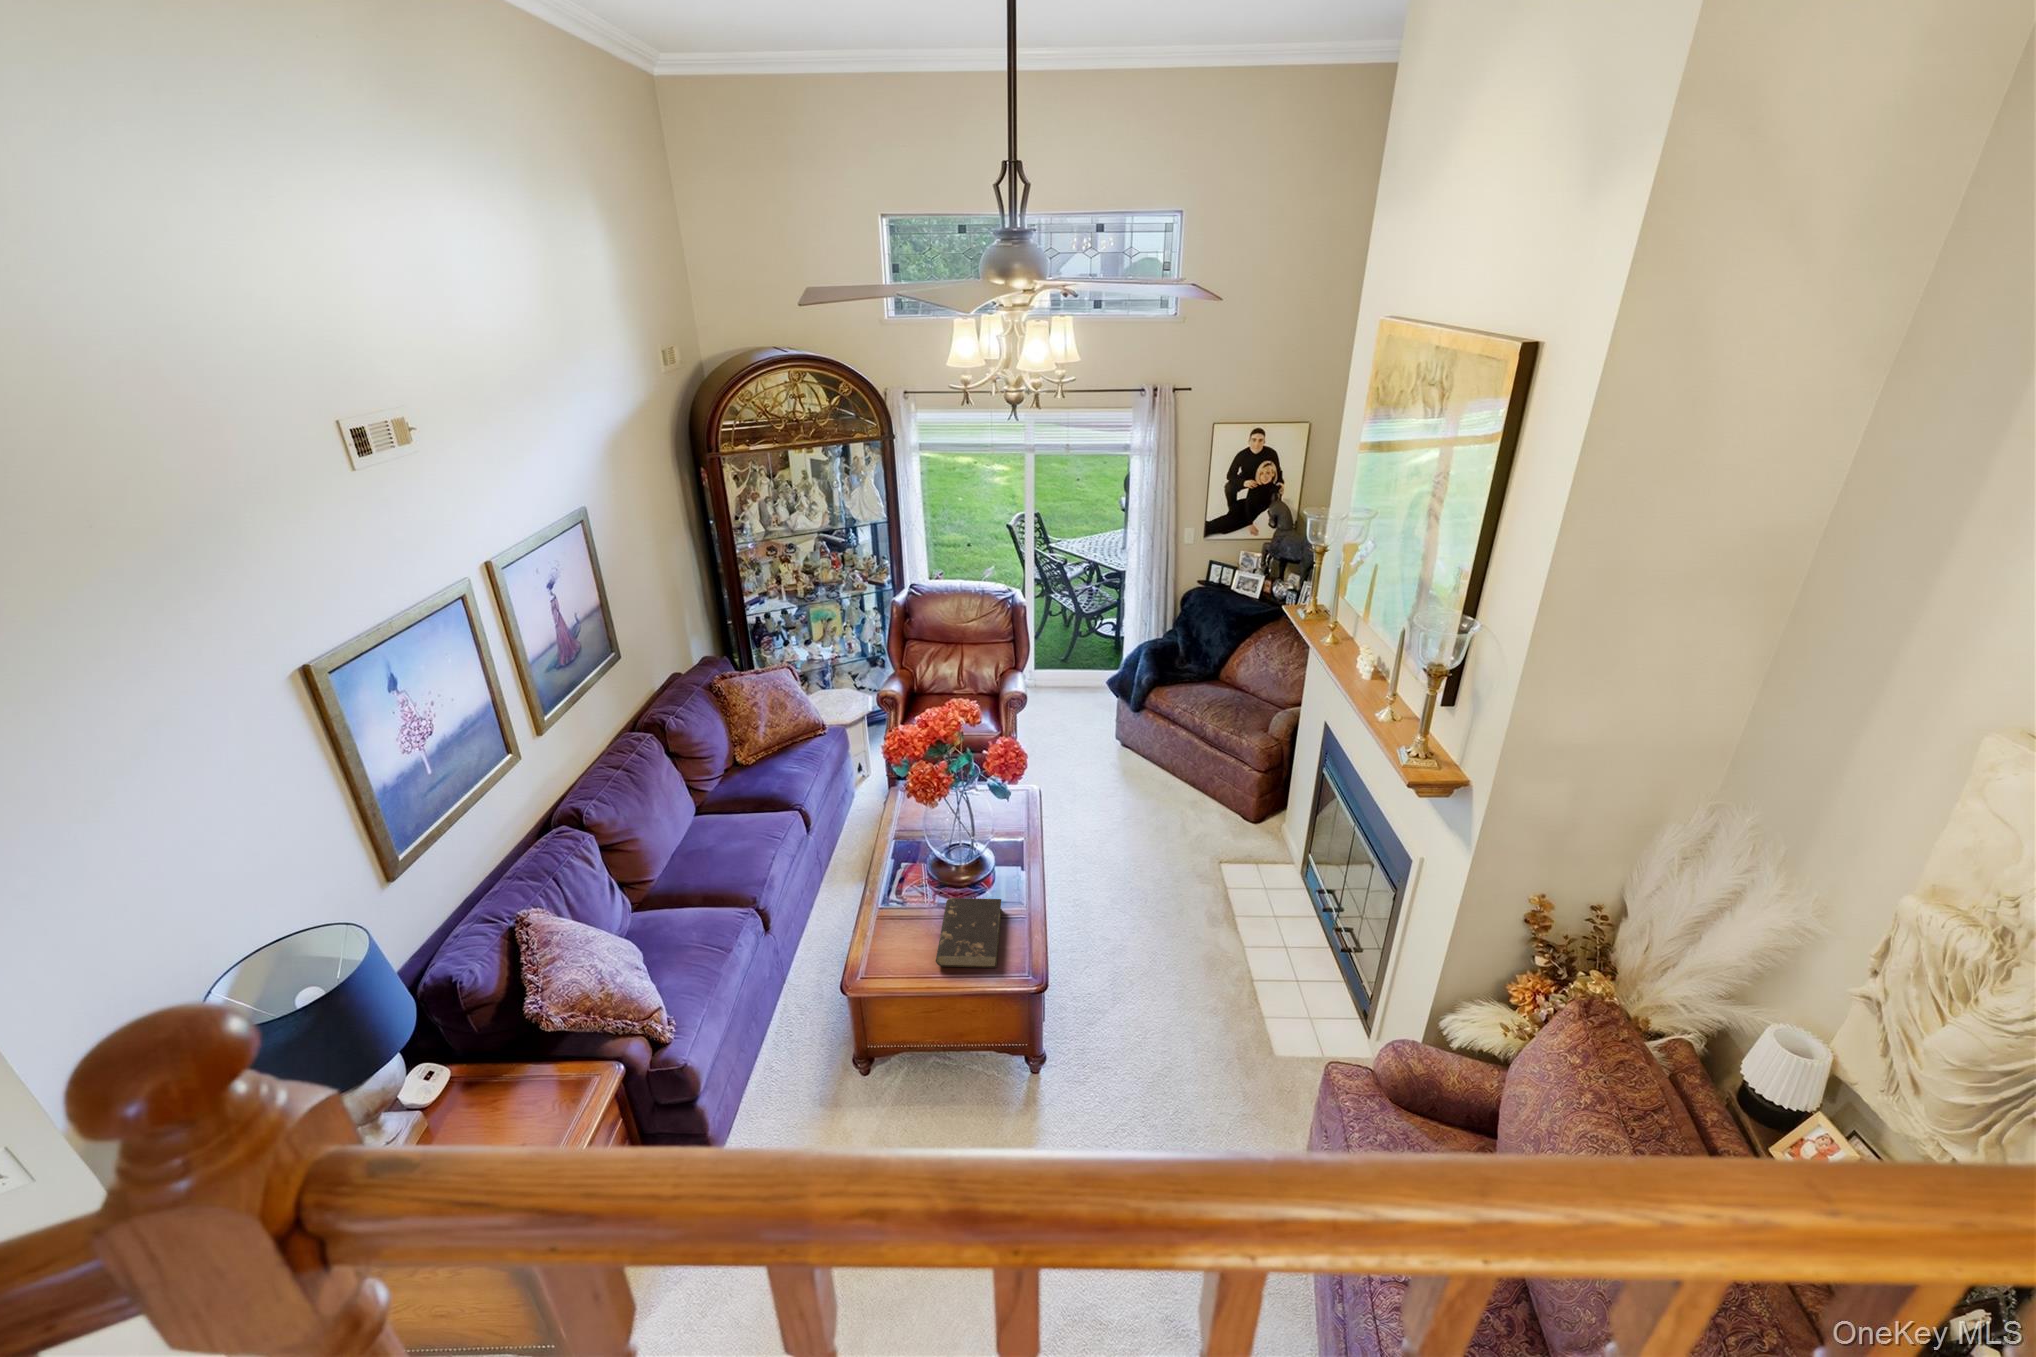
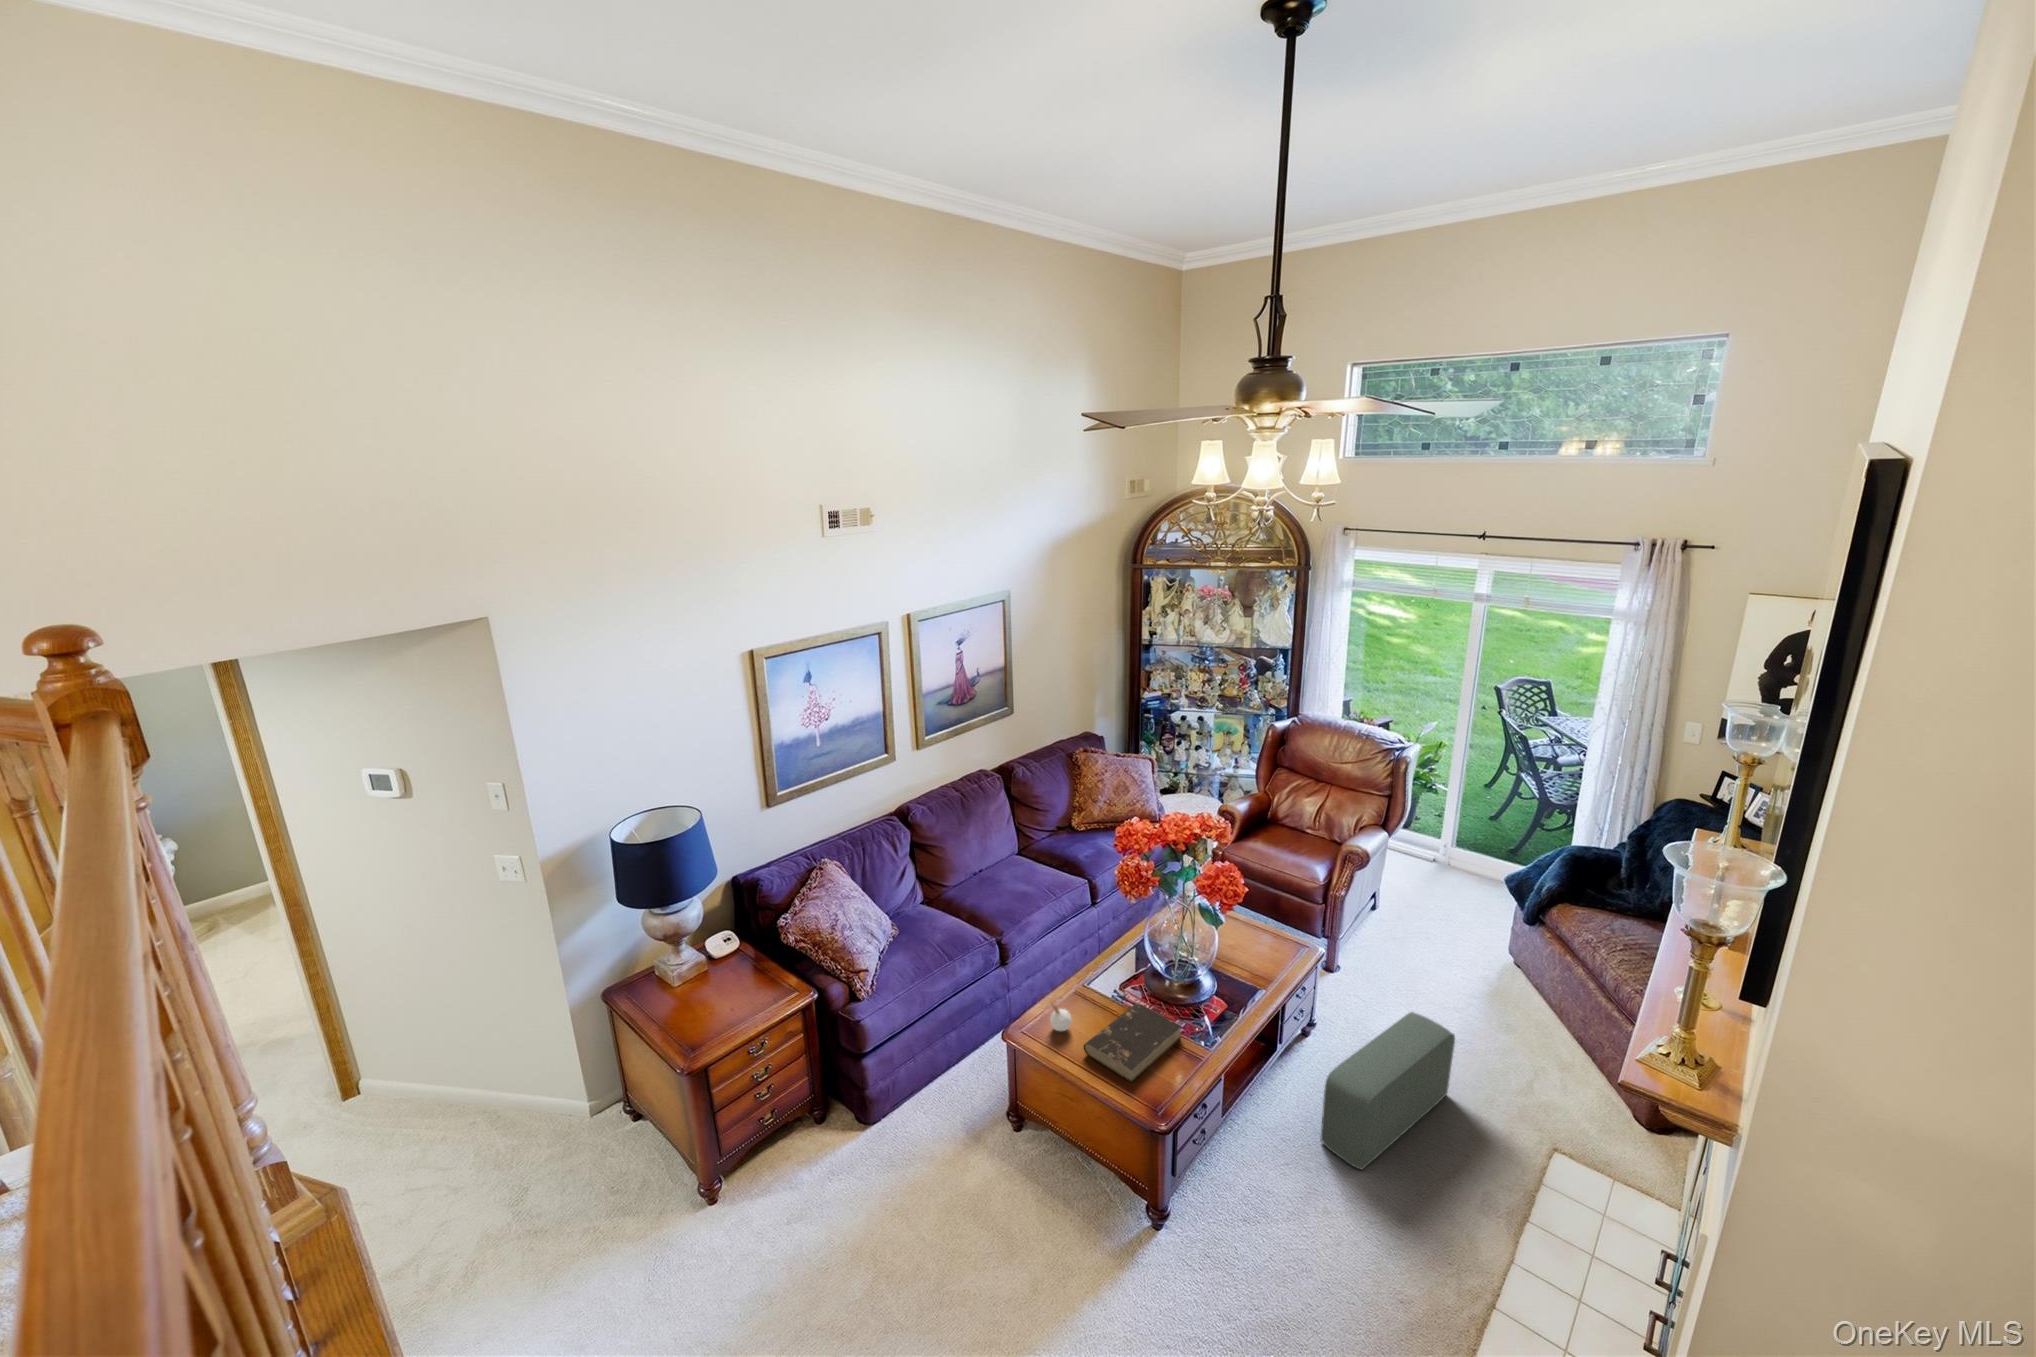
pouf: none [1098,807,1151,942] -> present [1321,1012,1455,1170]
candle: none [883,932,908,961] -> present [1050,1003,1072,1031]

